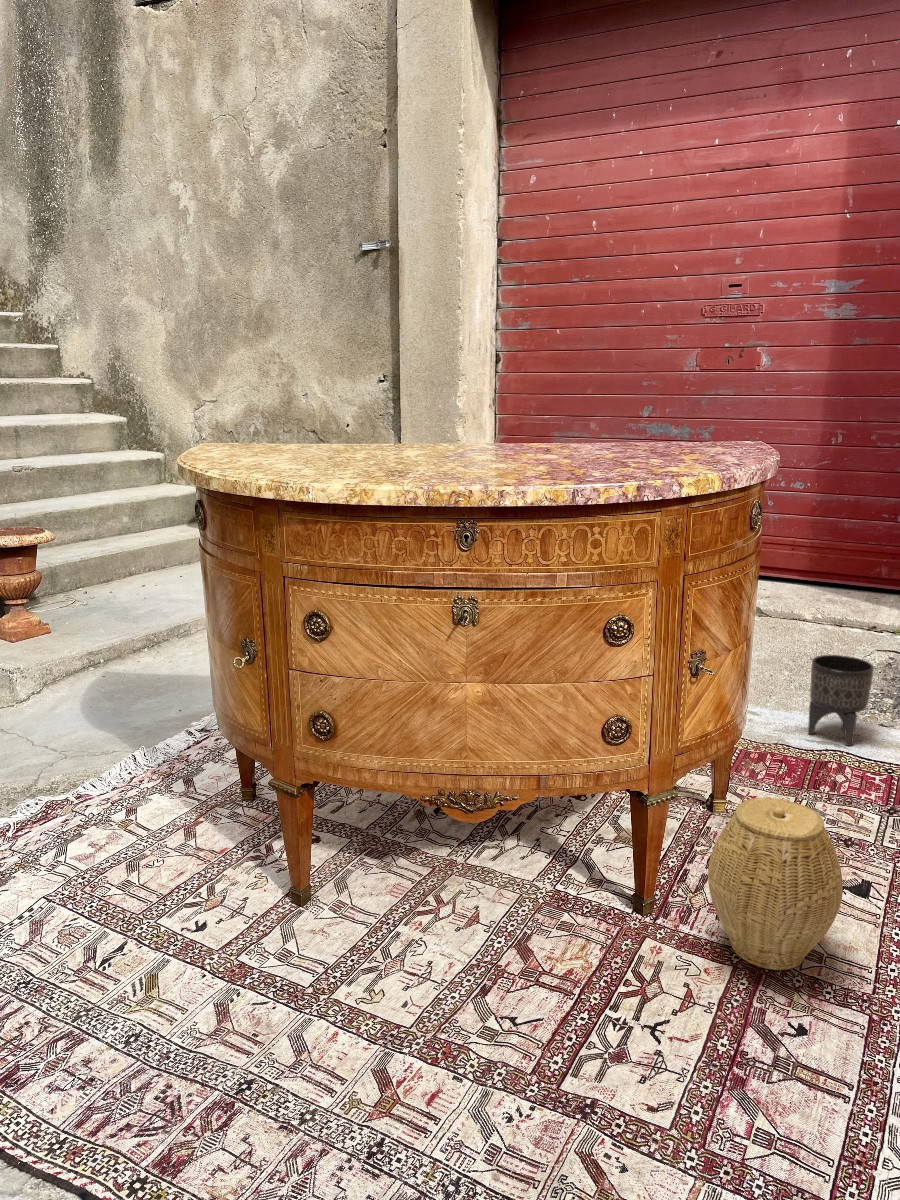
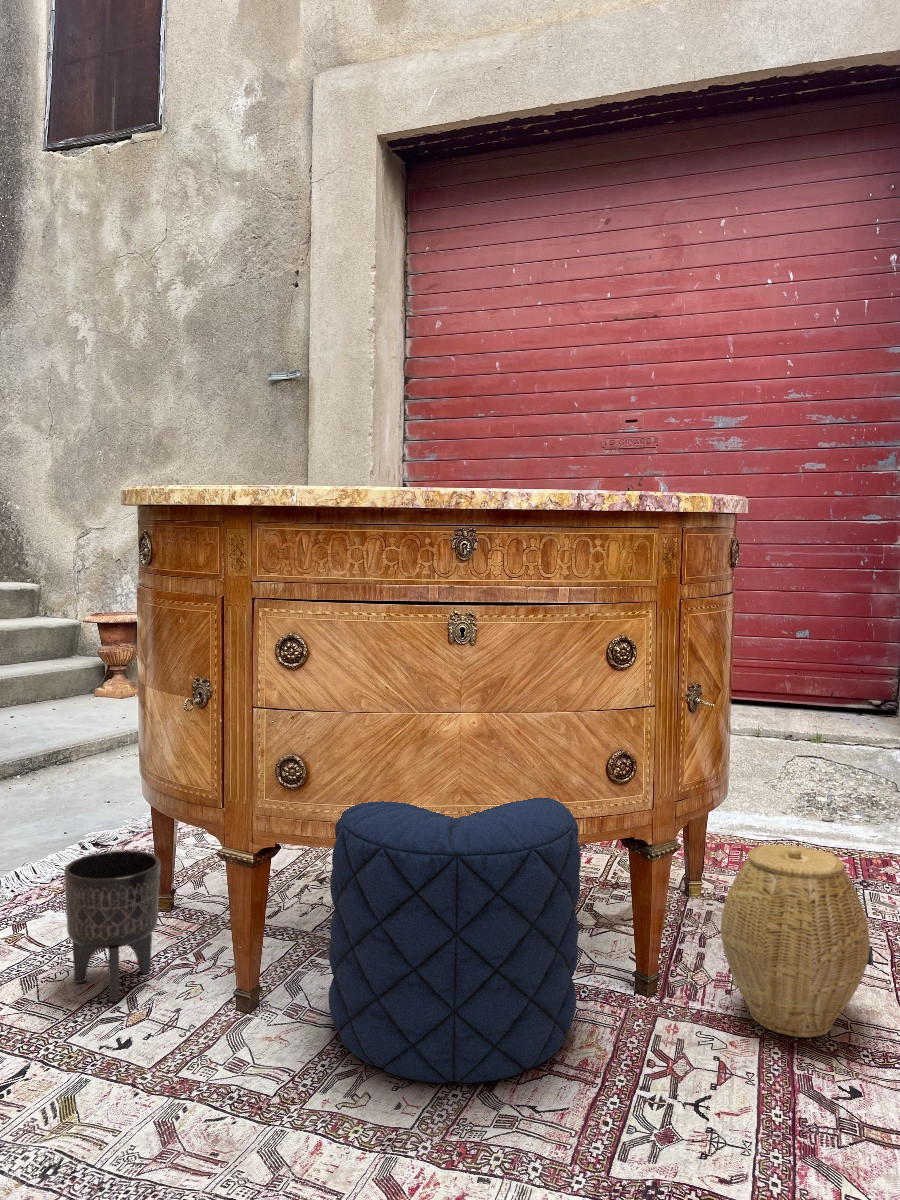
planter: present [808,655,874,745] -> present [64,850,160,1002]
pouf: none [359,720,577,991] -> present [329,798,581,1083]

